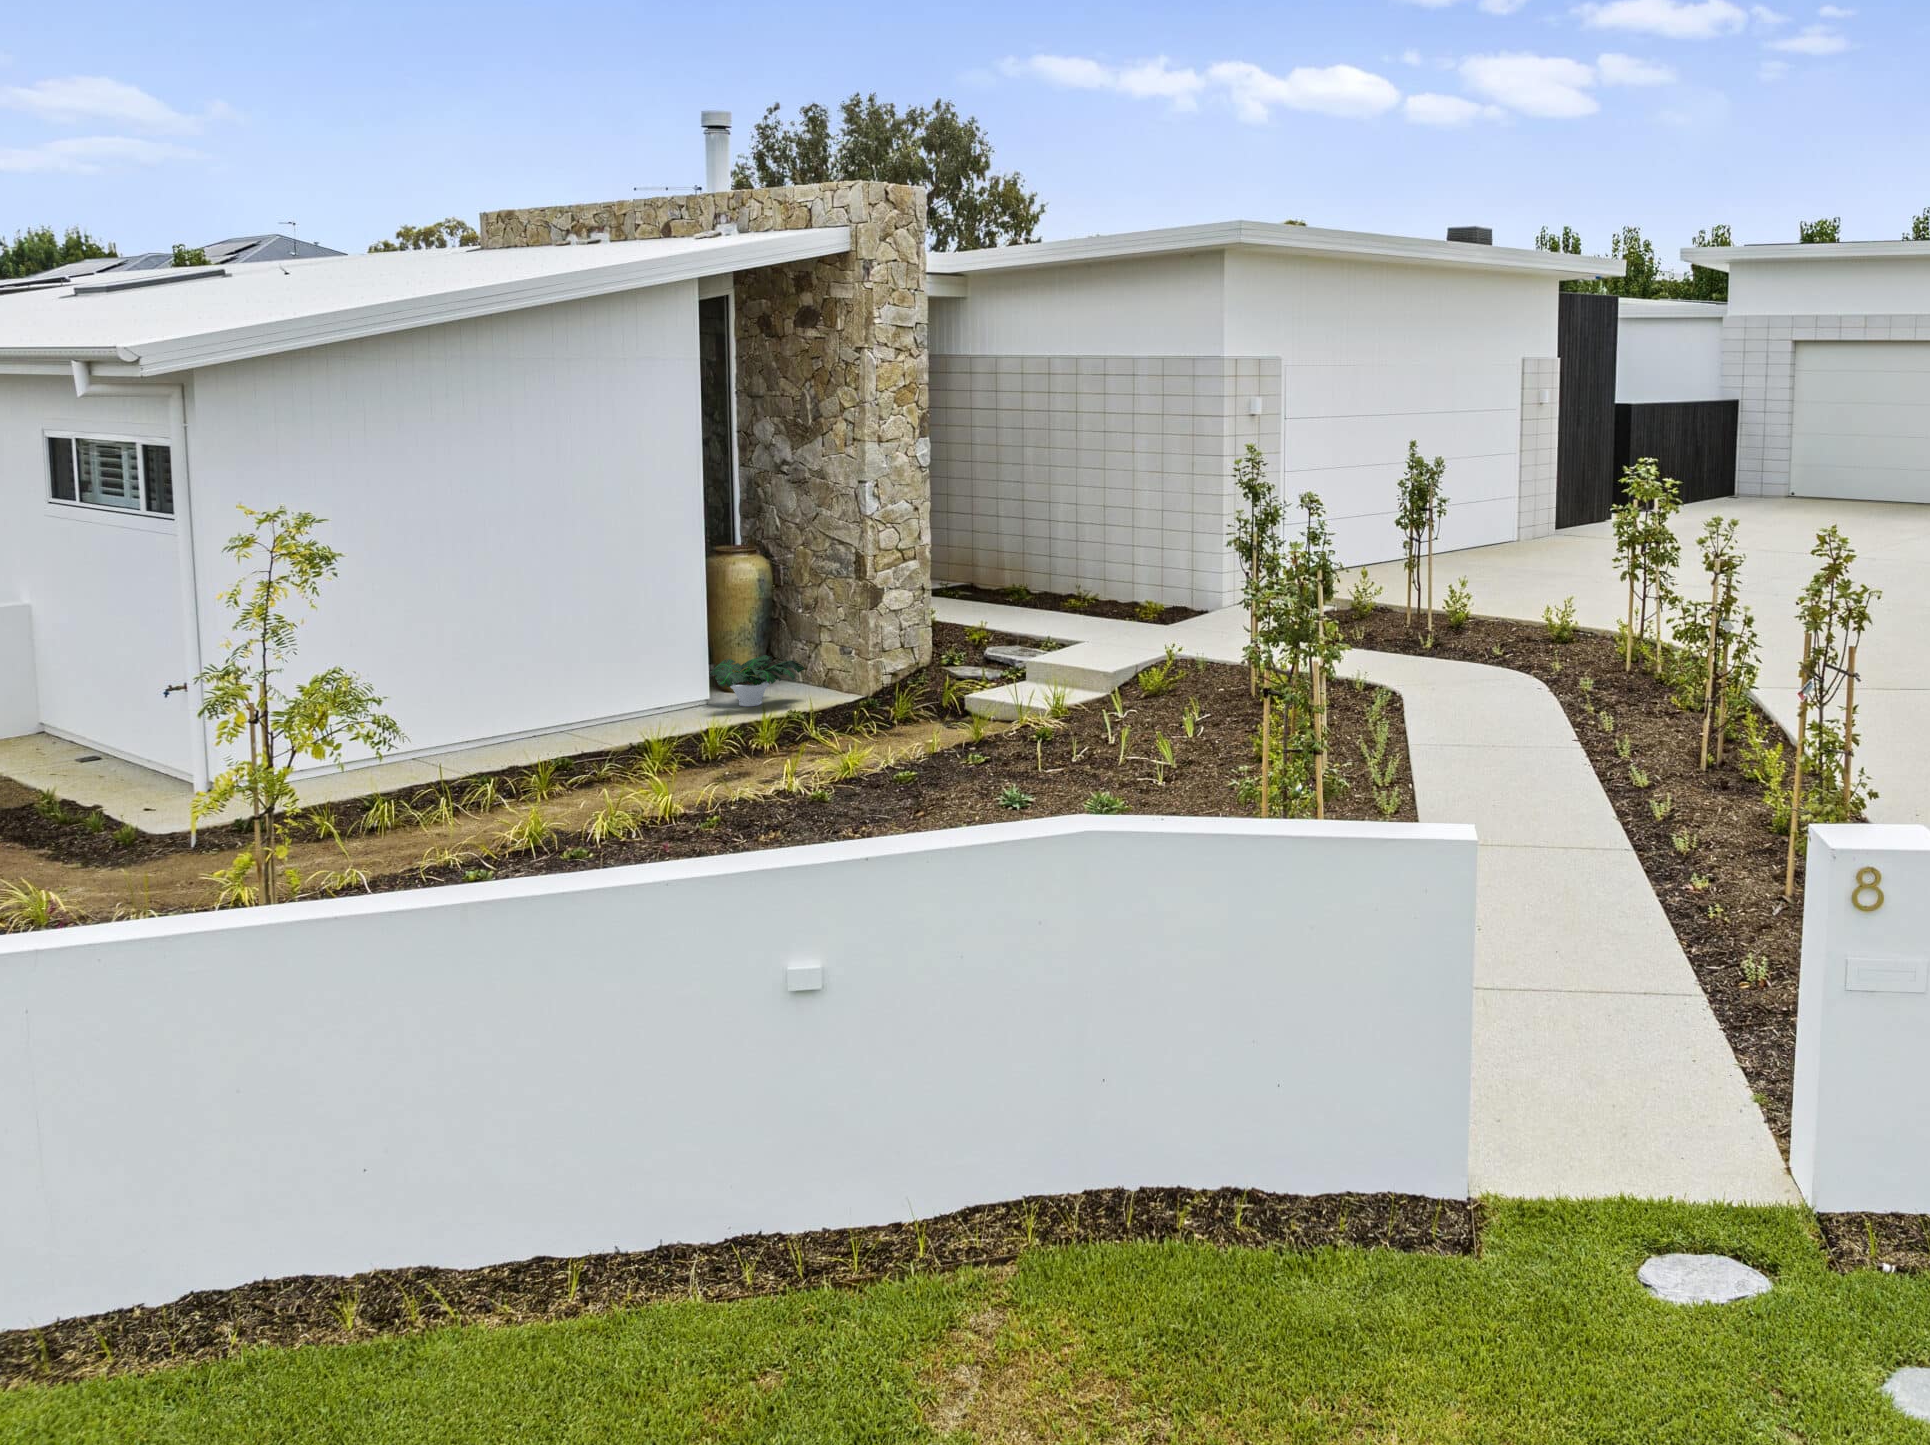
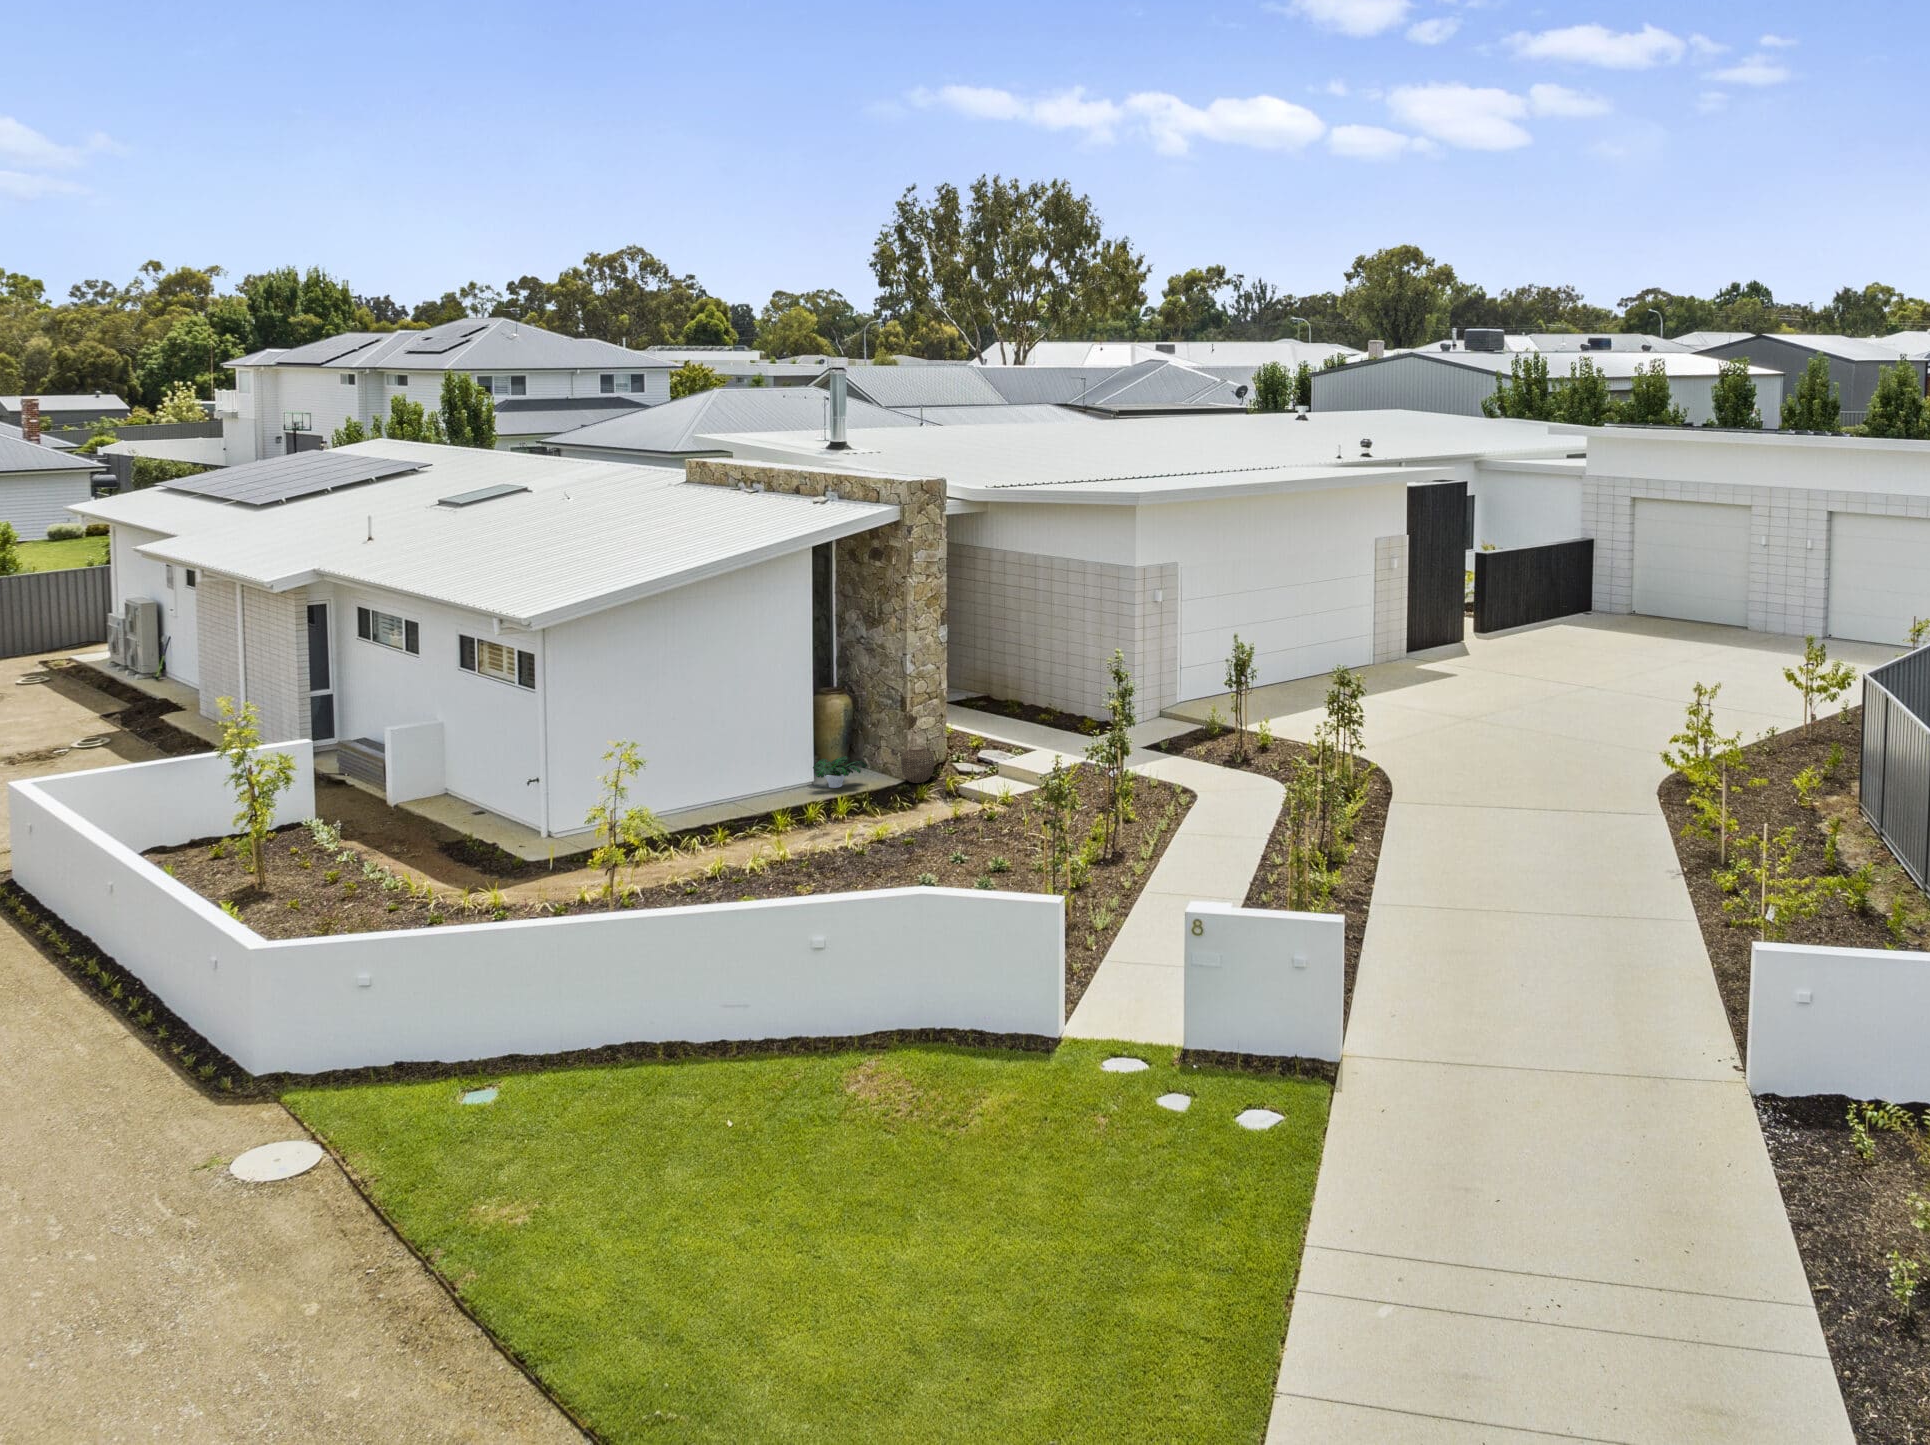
woven basket: none [861,635,916,695] -> present [901,746,934,783]

